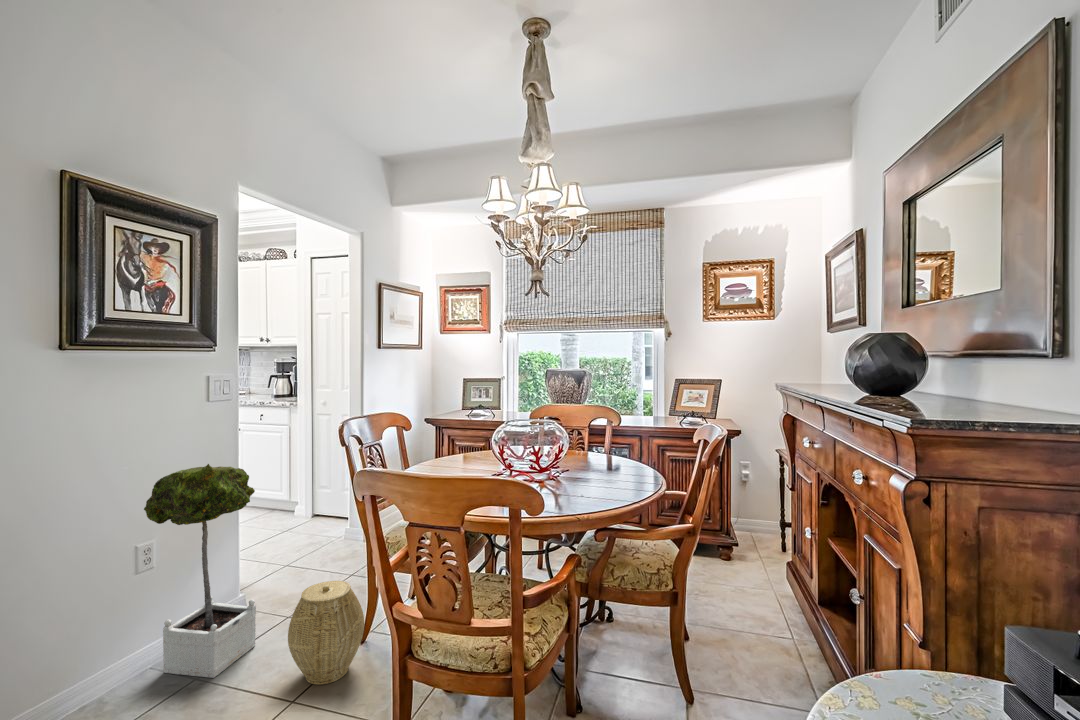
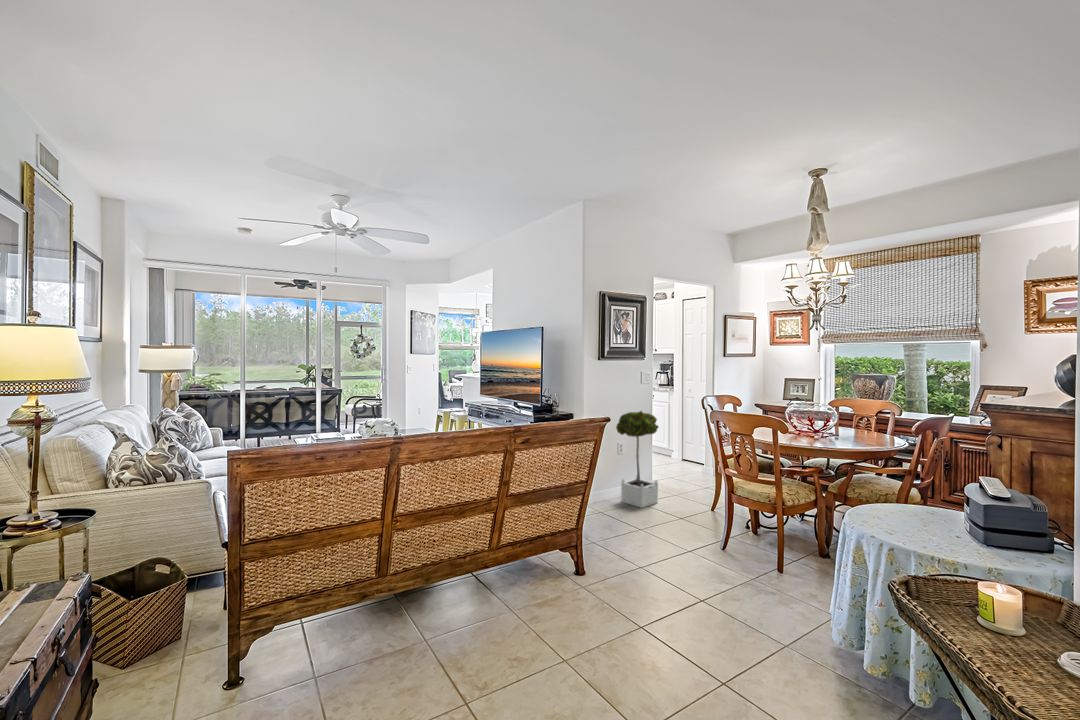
woven basket: present [288,581,364,685] -> none [674,475,711,521]

